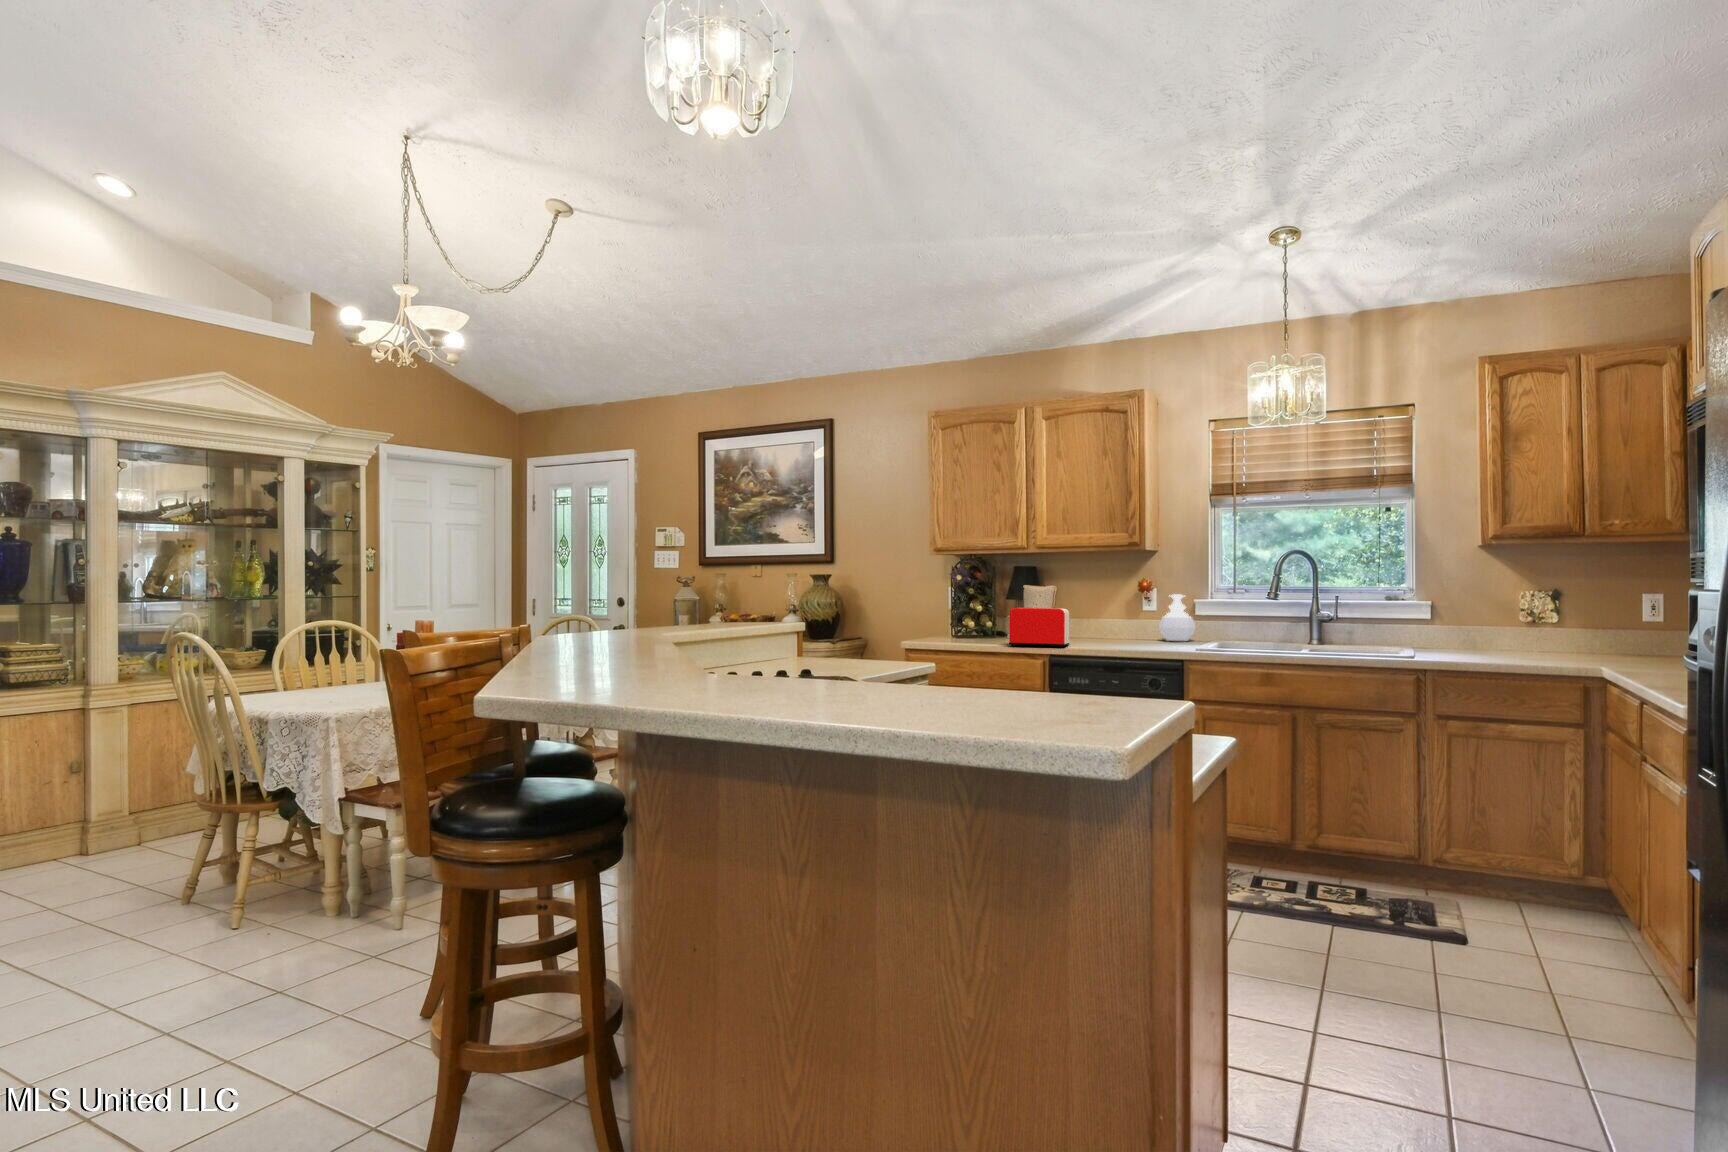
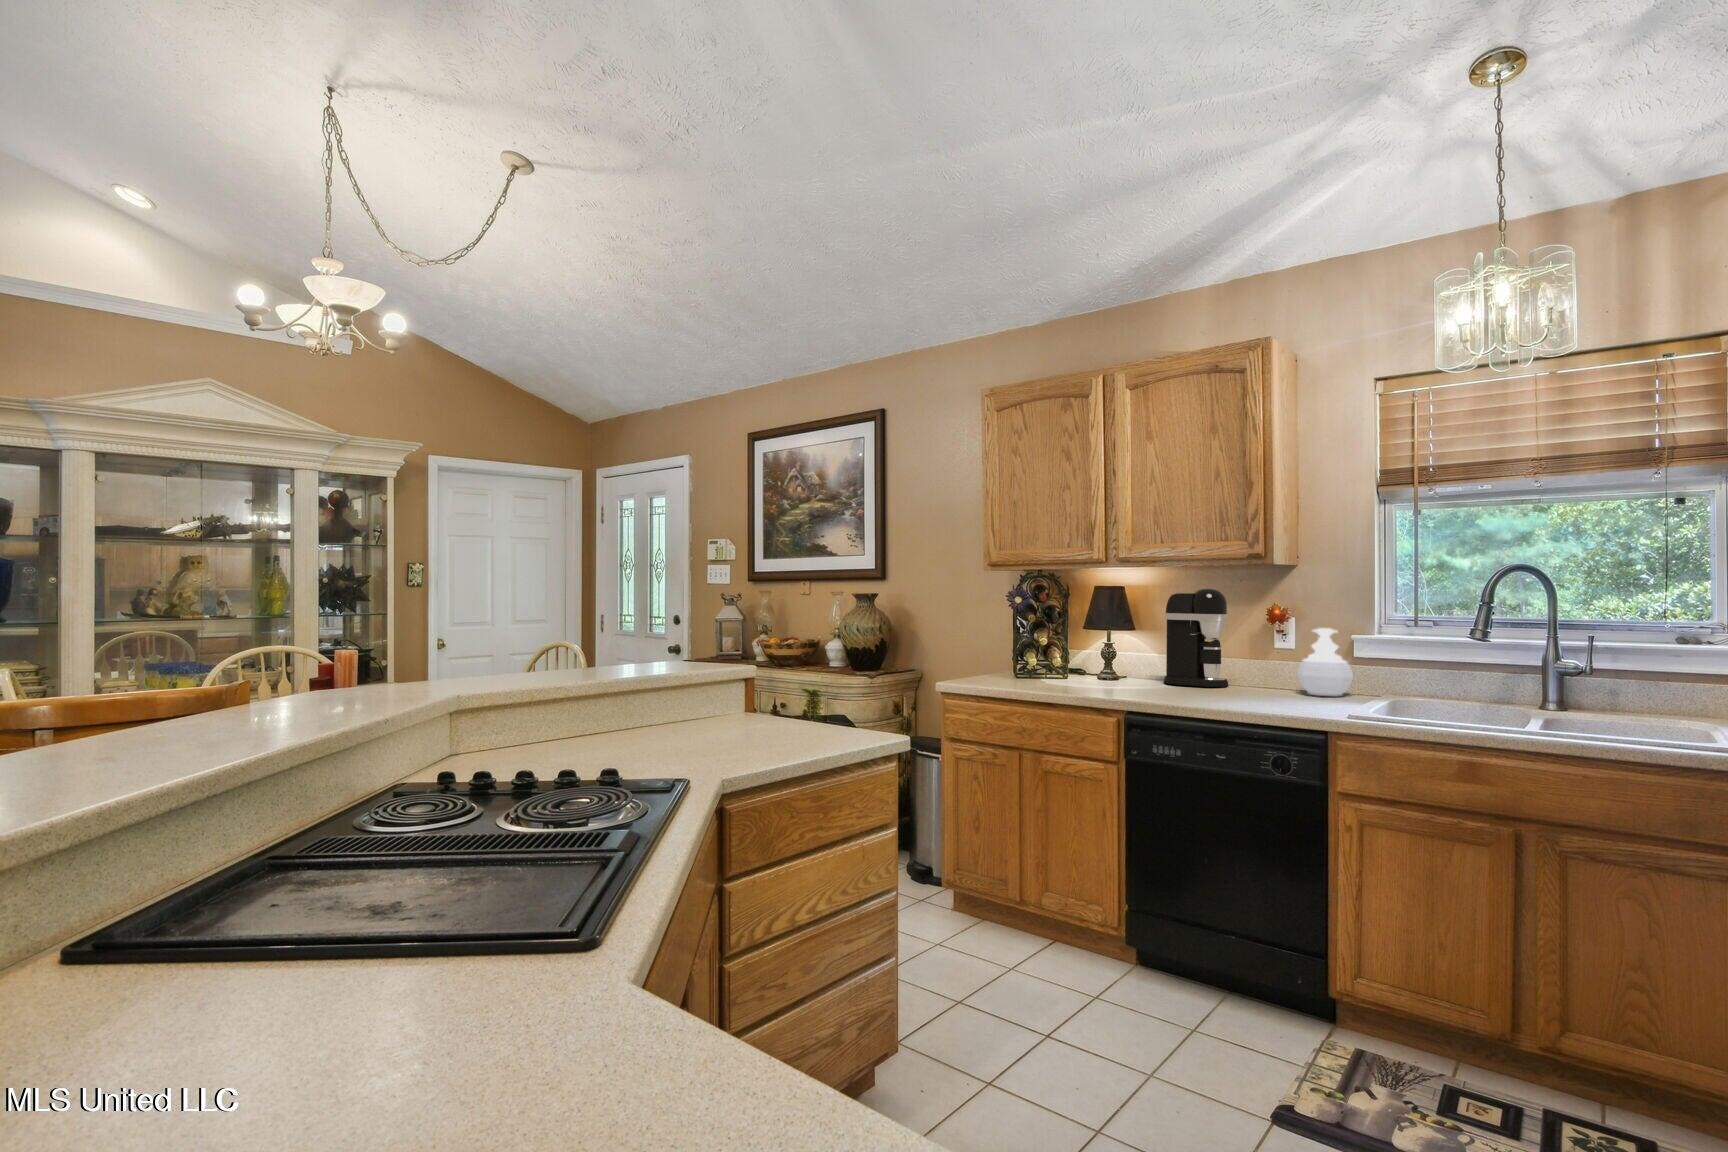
coffee maker: none [1065,567,1111,639] -> present [1164,588,1228,687]
toaster: present [1007,585,1069,647] -> none [1074,615,1161,703]

